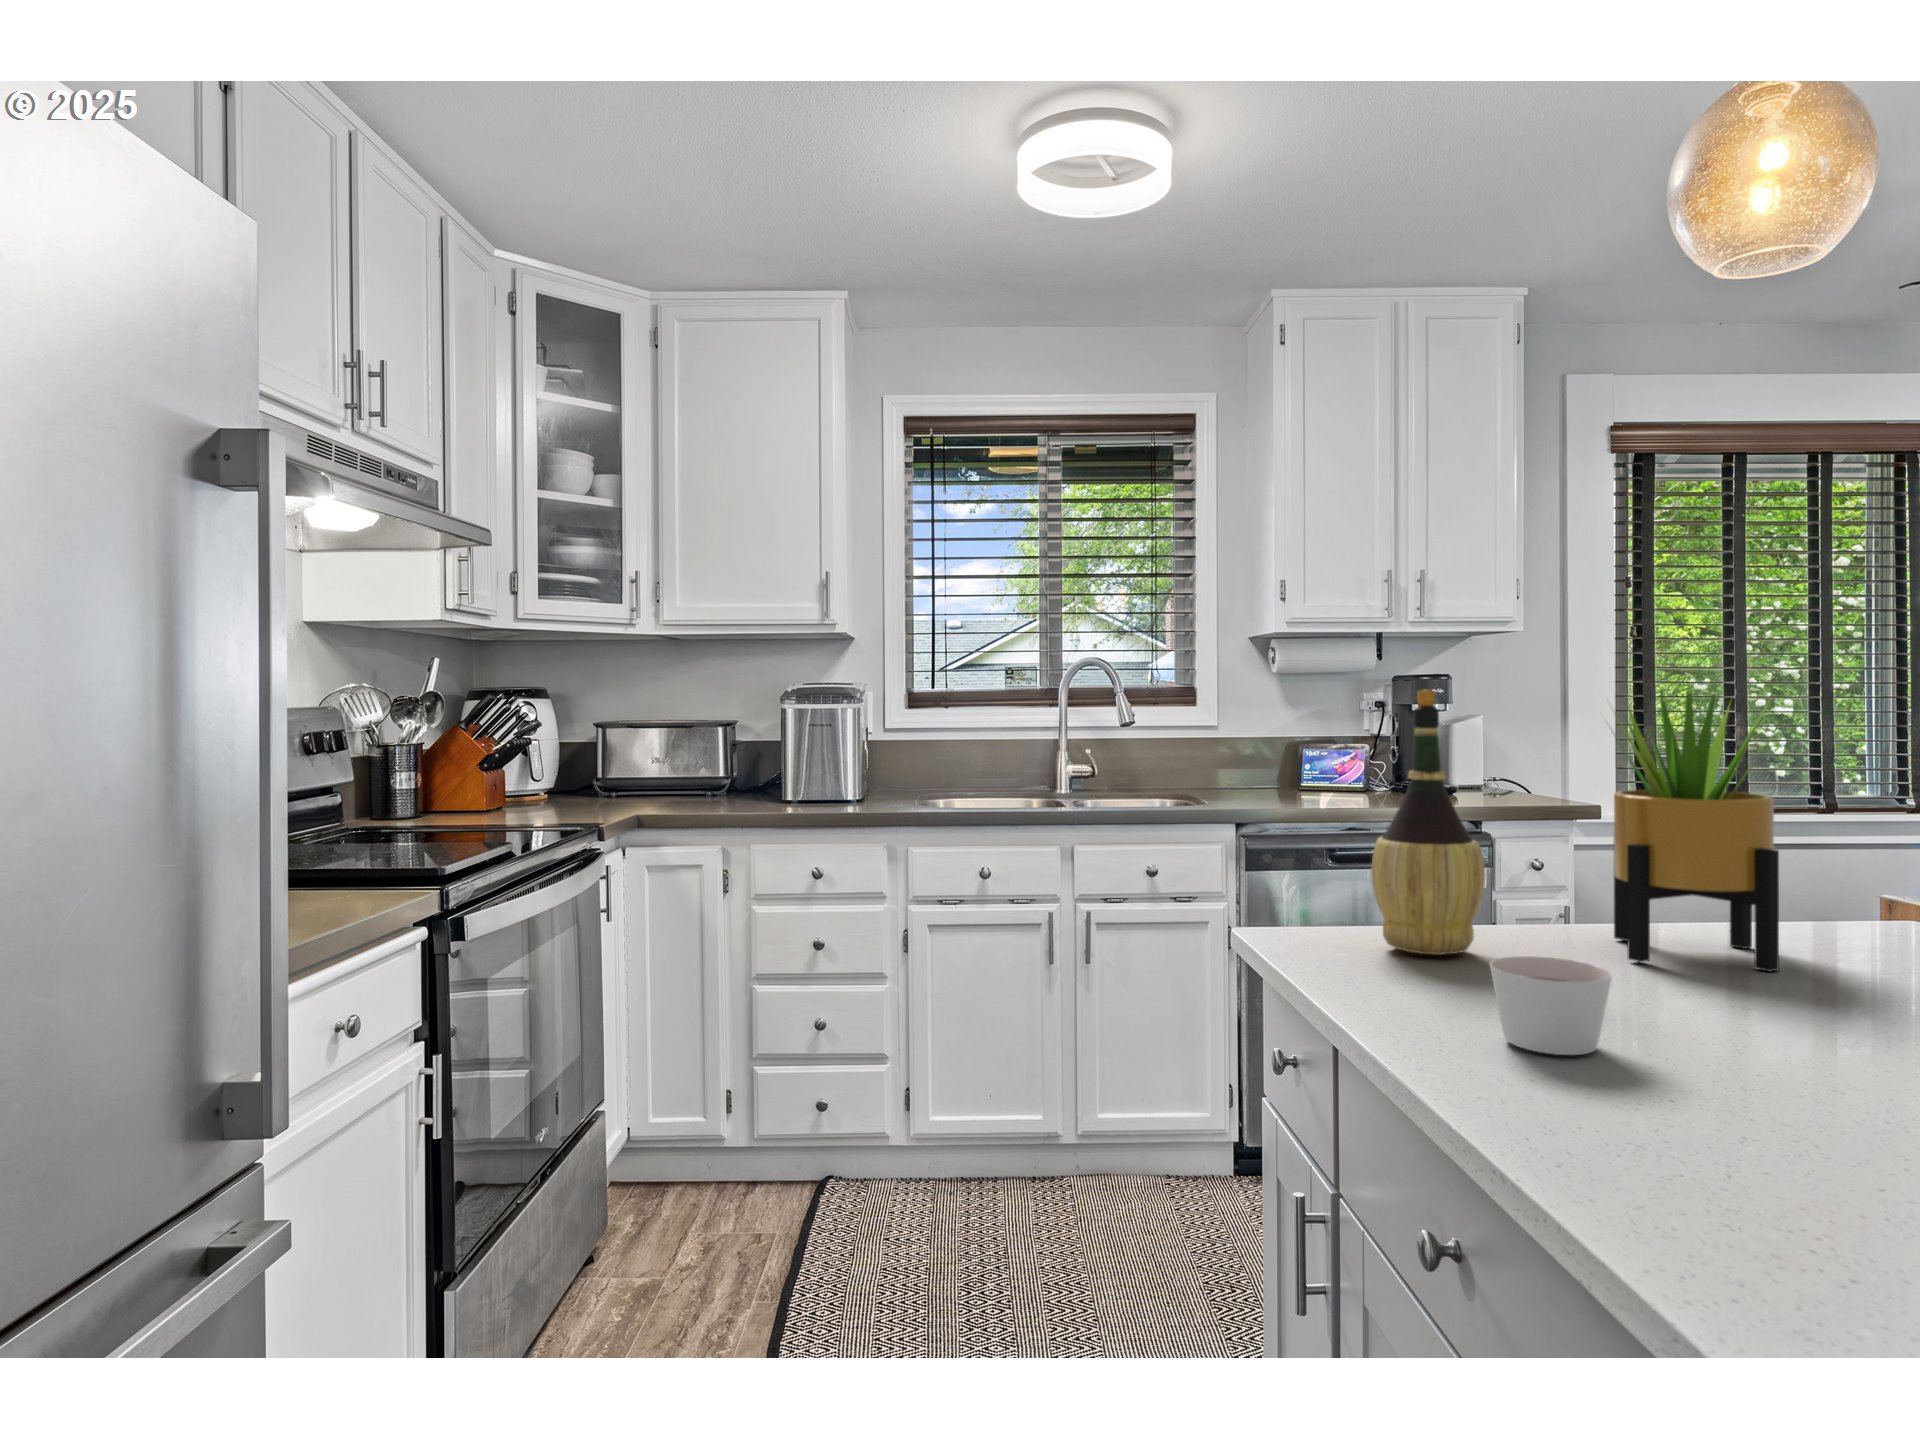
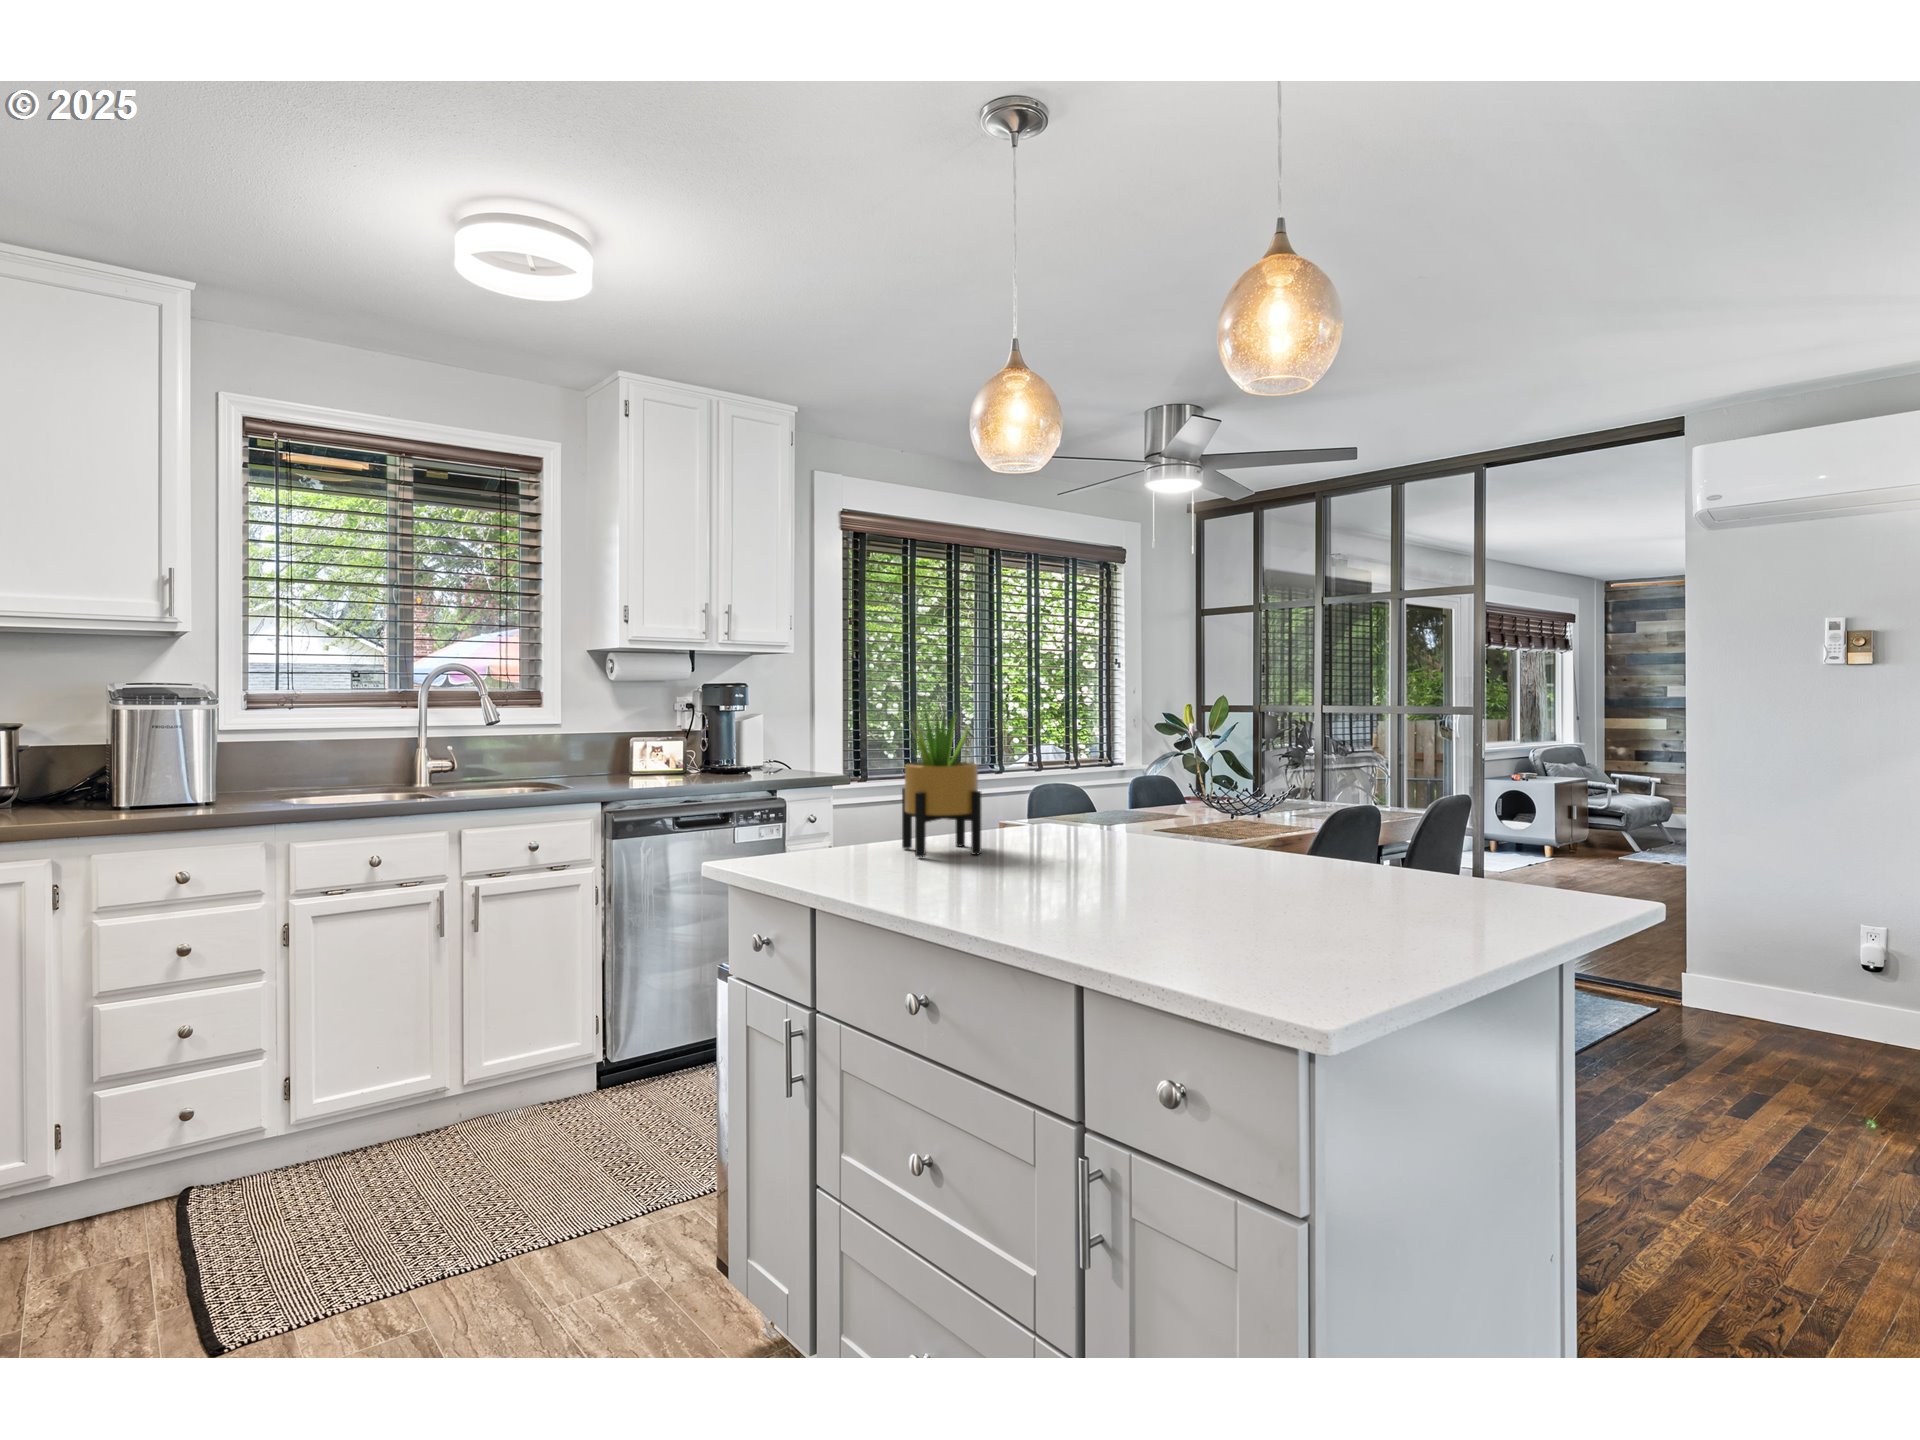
wine bottle: present [1371,689,1485,955] -> none [780,705,845,866]
candle: present [1490,956,1612,1055] -> none [877,852,934,899]

